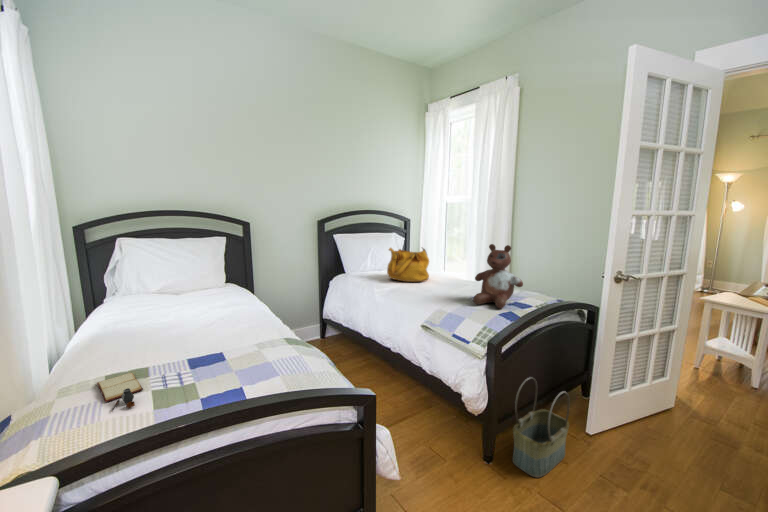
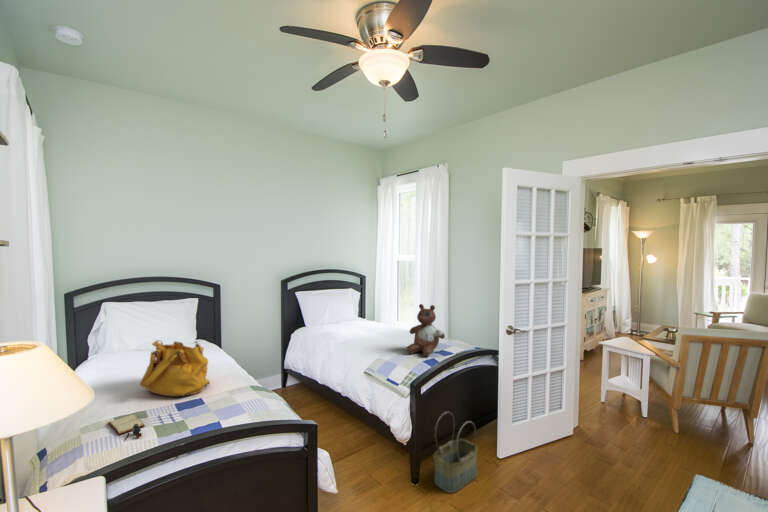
handbag: present [387,248,429,282] -> present [140,341,210,397]

